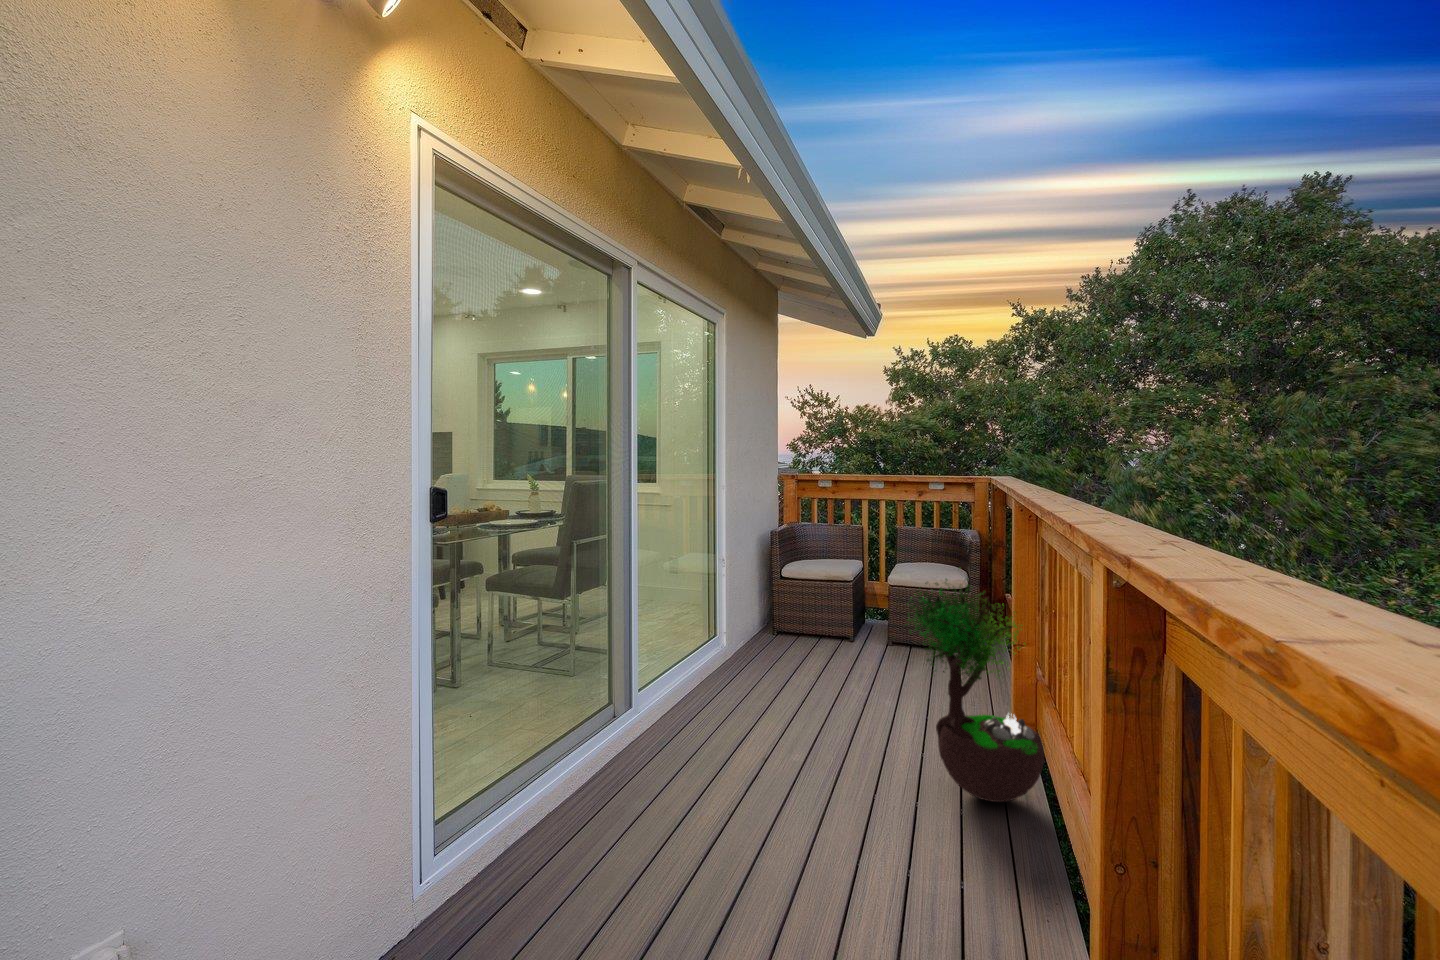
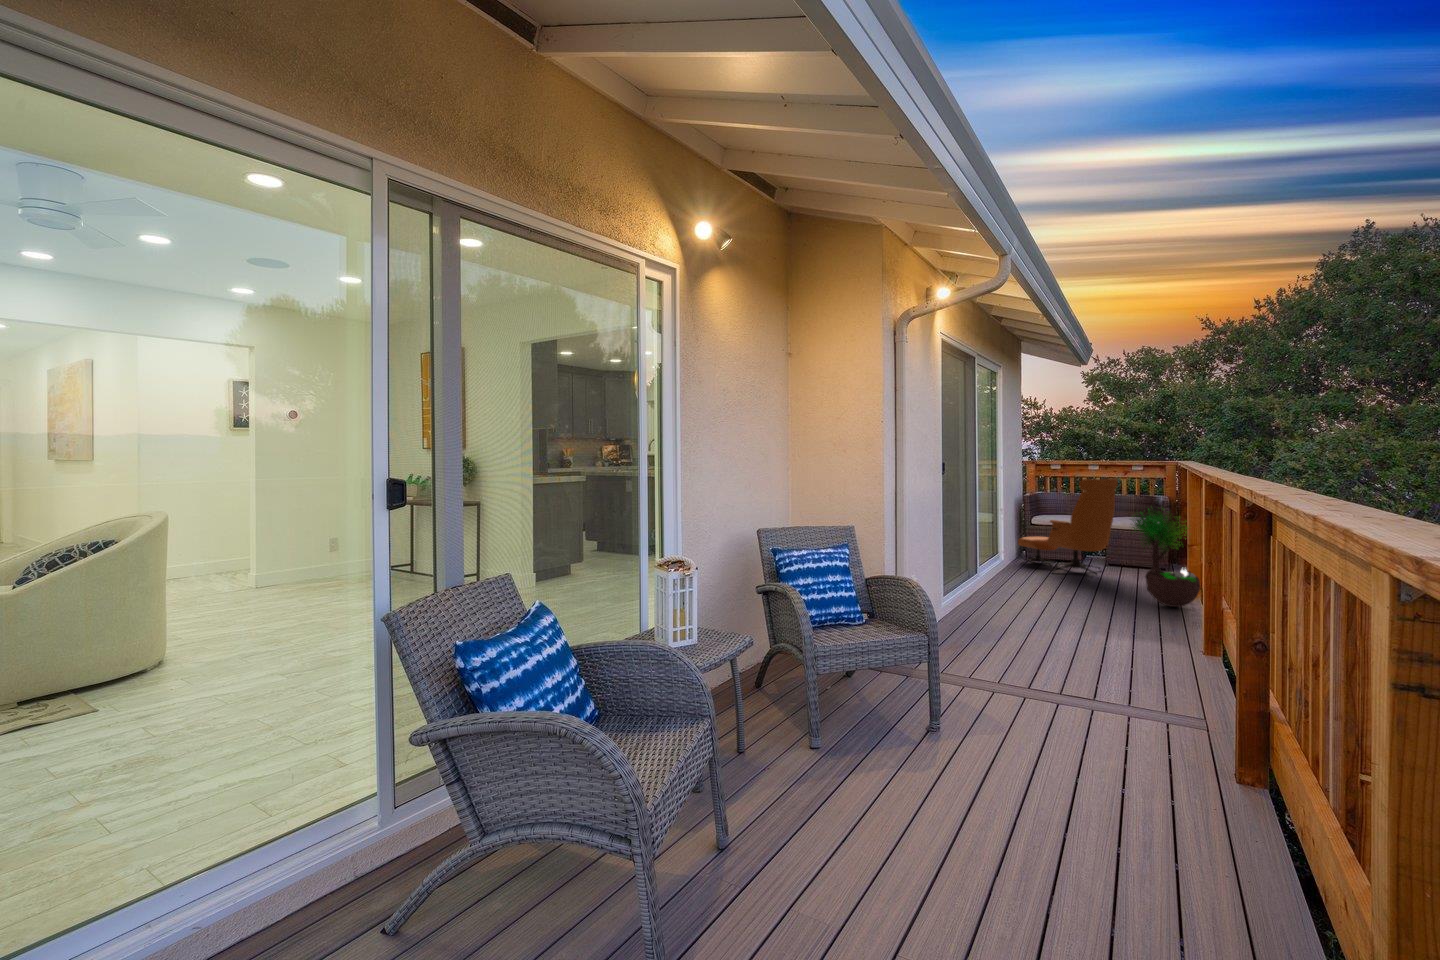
lounge chair: none [759,508,900,676] -> present [1018,478,1118,575]

